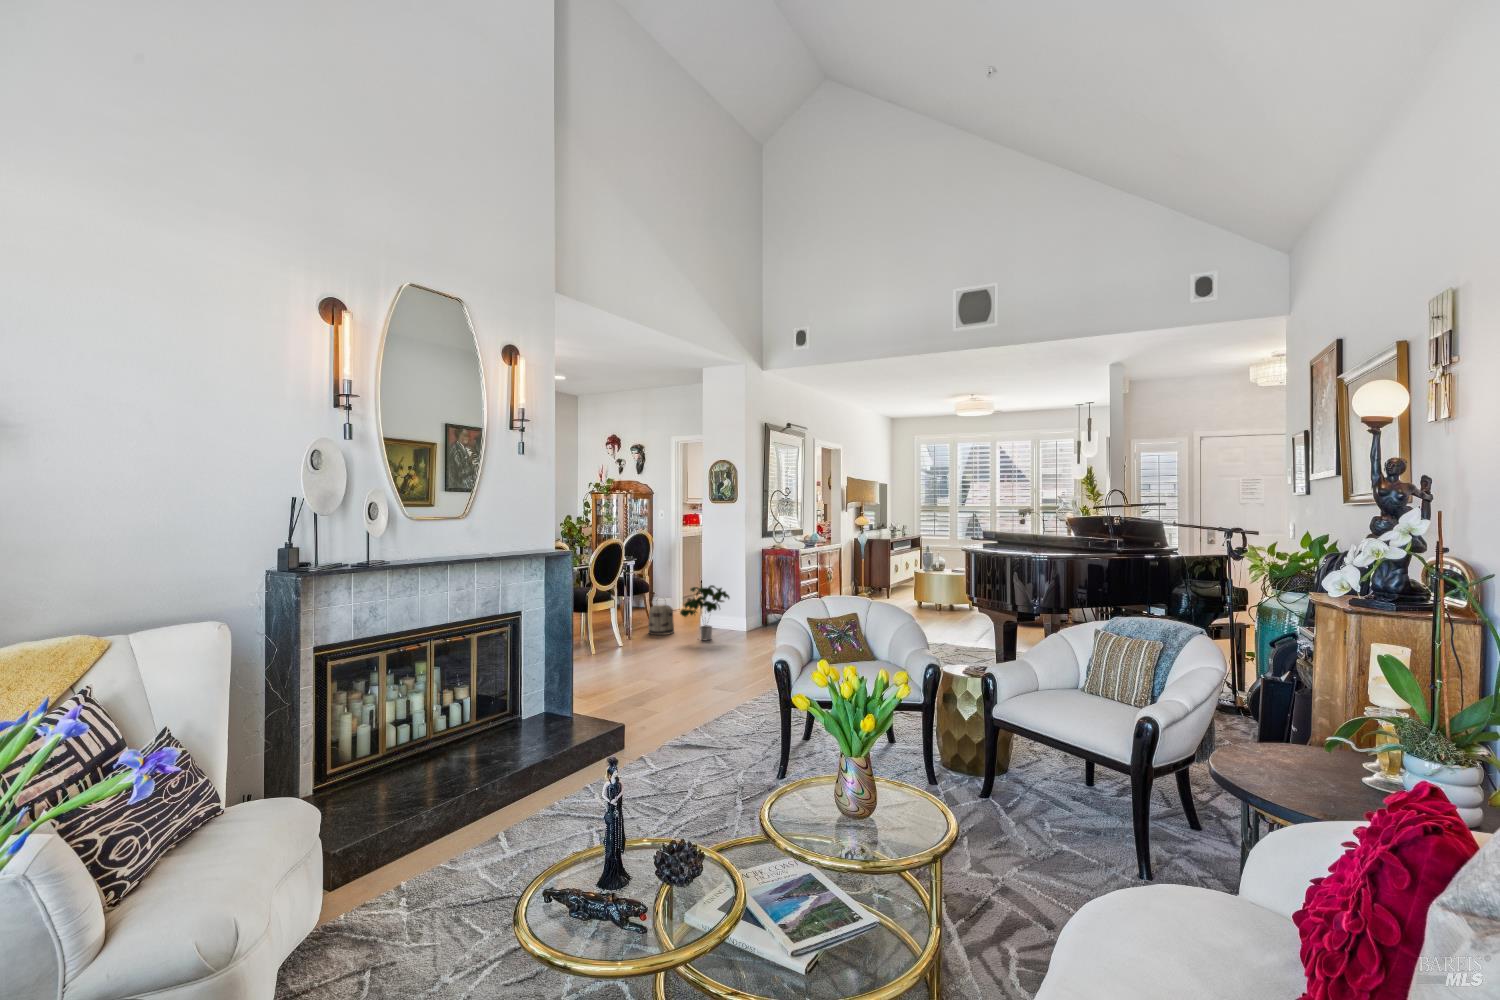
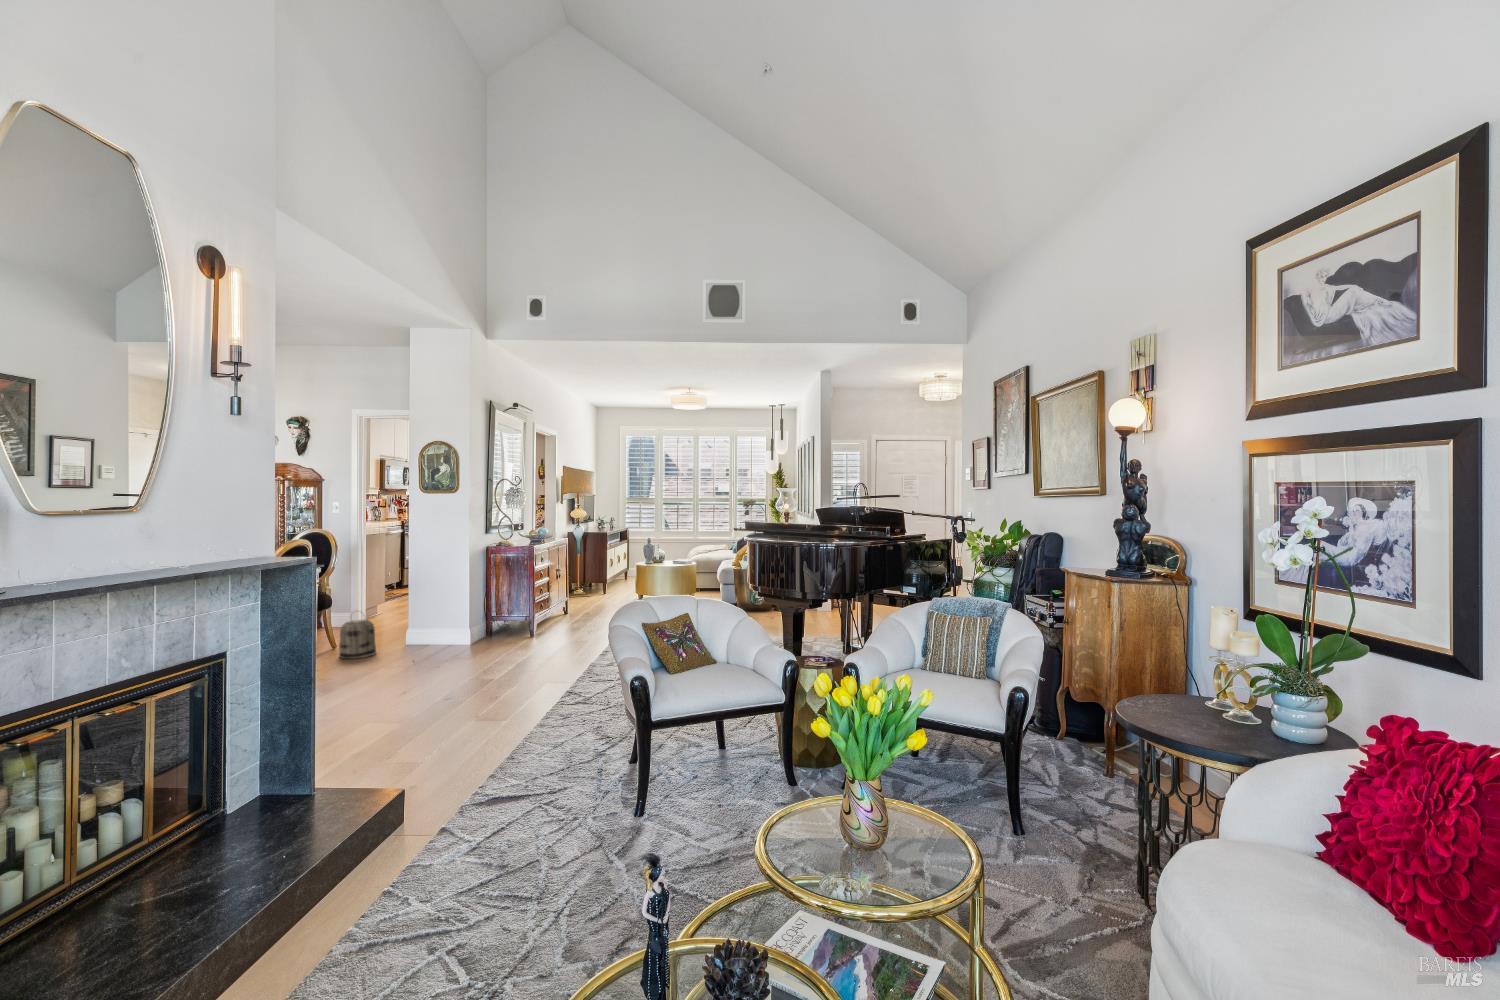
potted plant: present [680,585,729,641] -> none [391,592,456,659]

